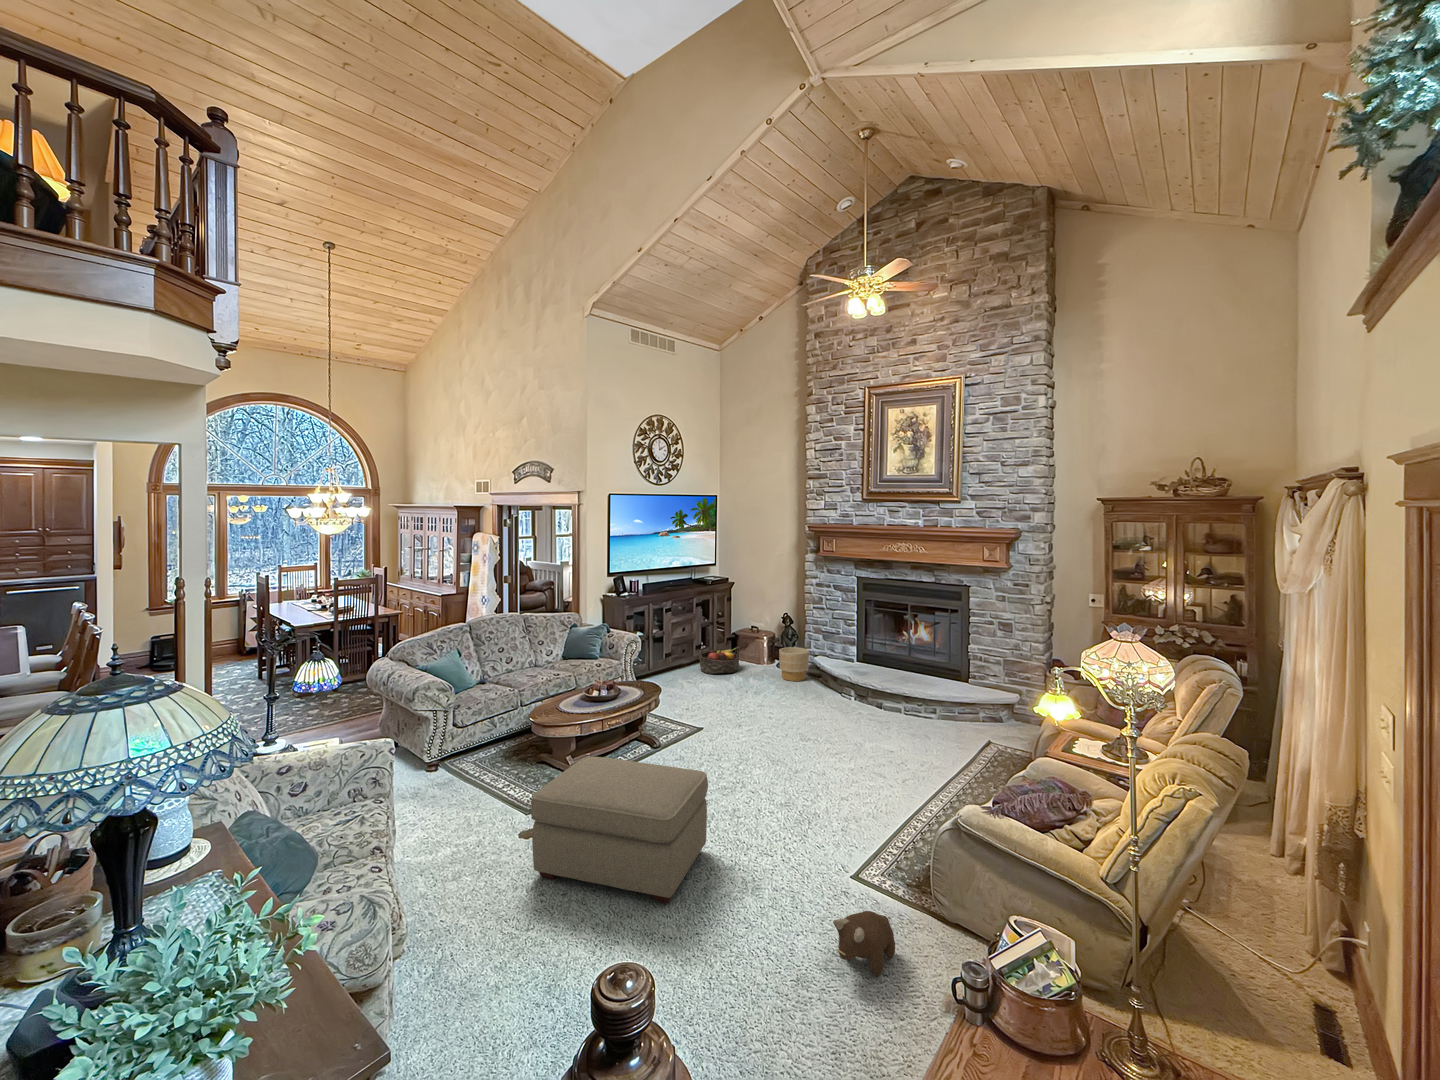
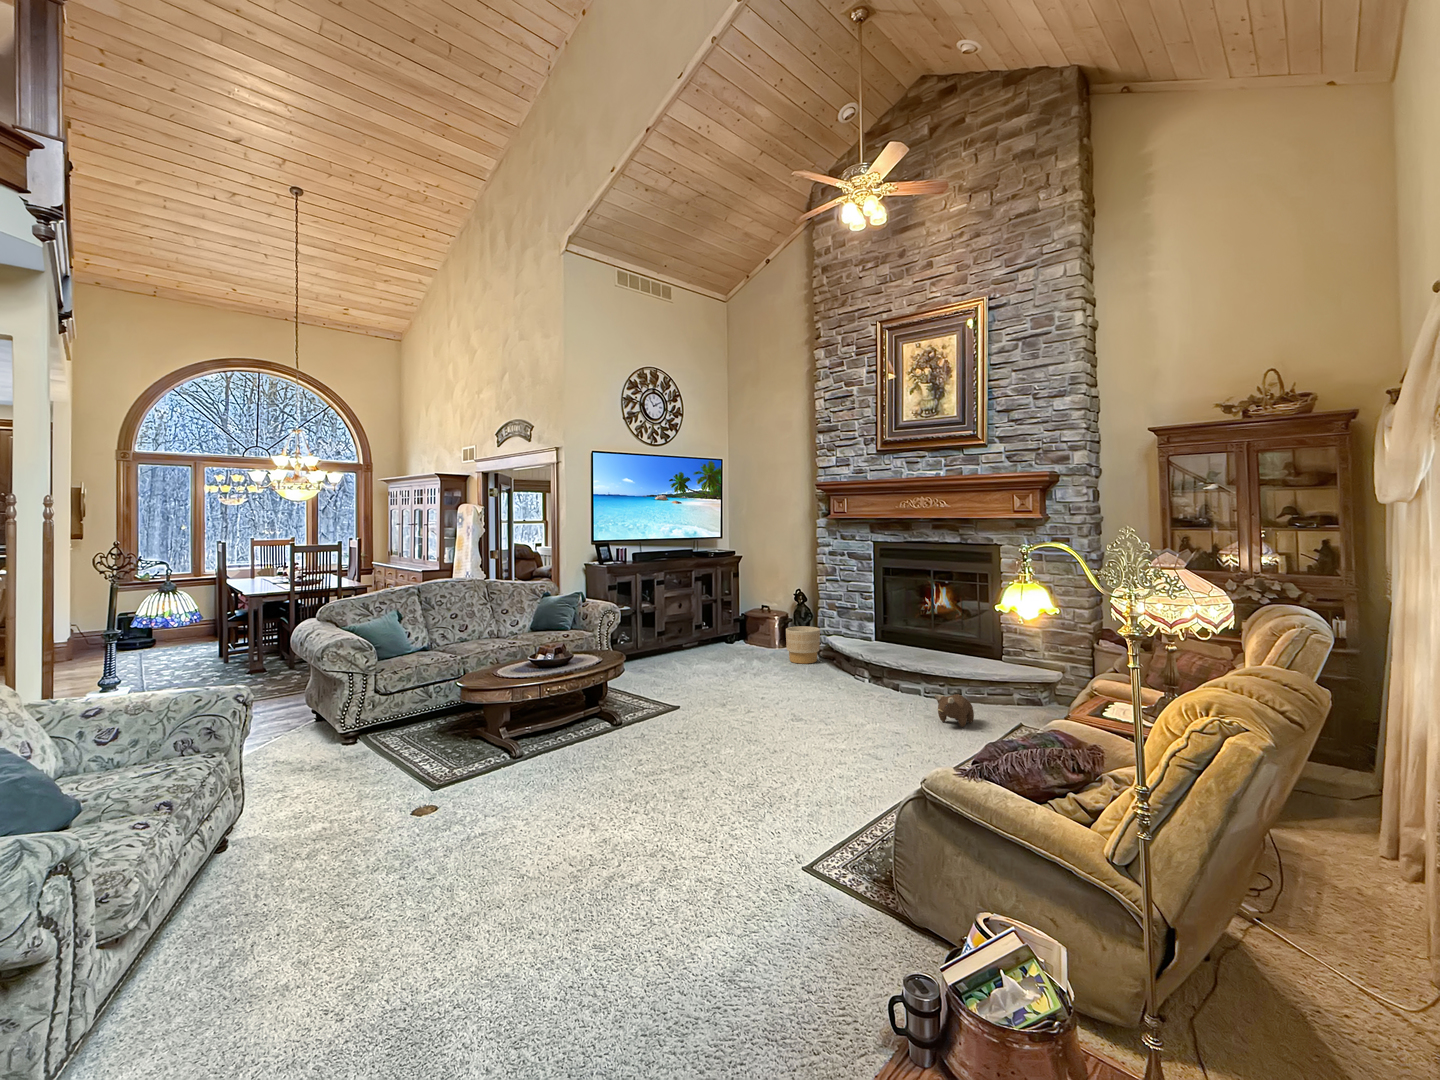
basket: present [699,646,740,674] -> none [697,626,743,656]
ottoman: present [531,757,708,904] -> none [424,712,636,869]
plush toy: present [833,911,895,976] -> present [935,694,974,727]

